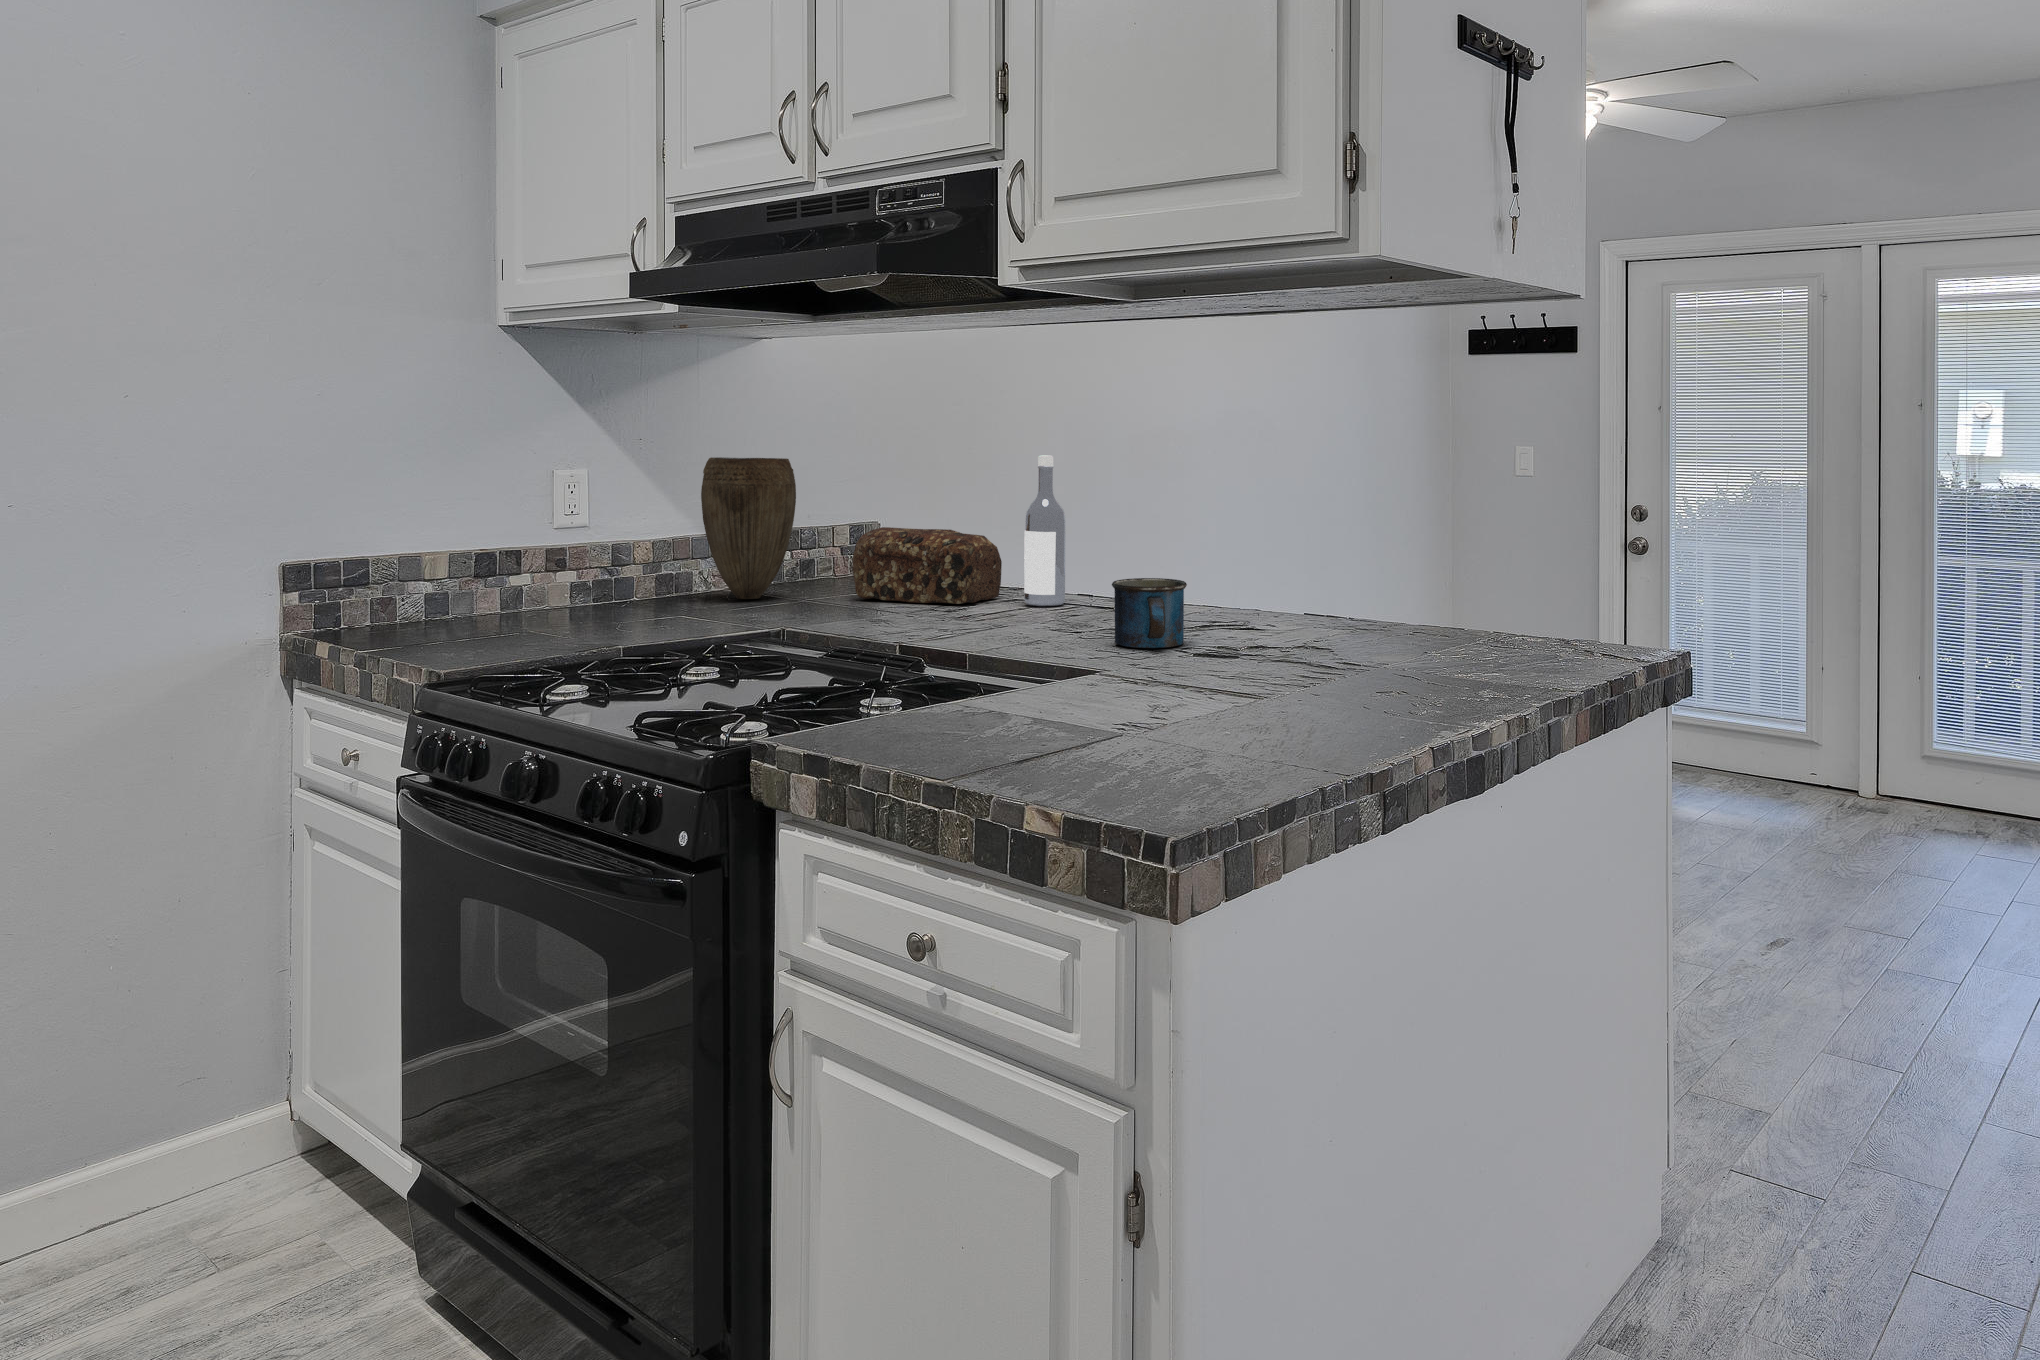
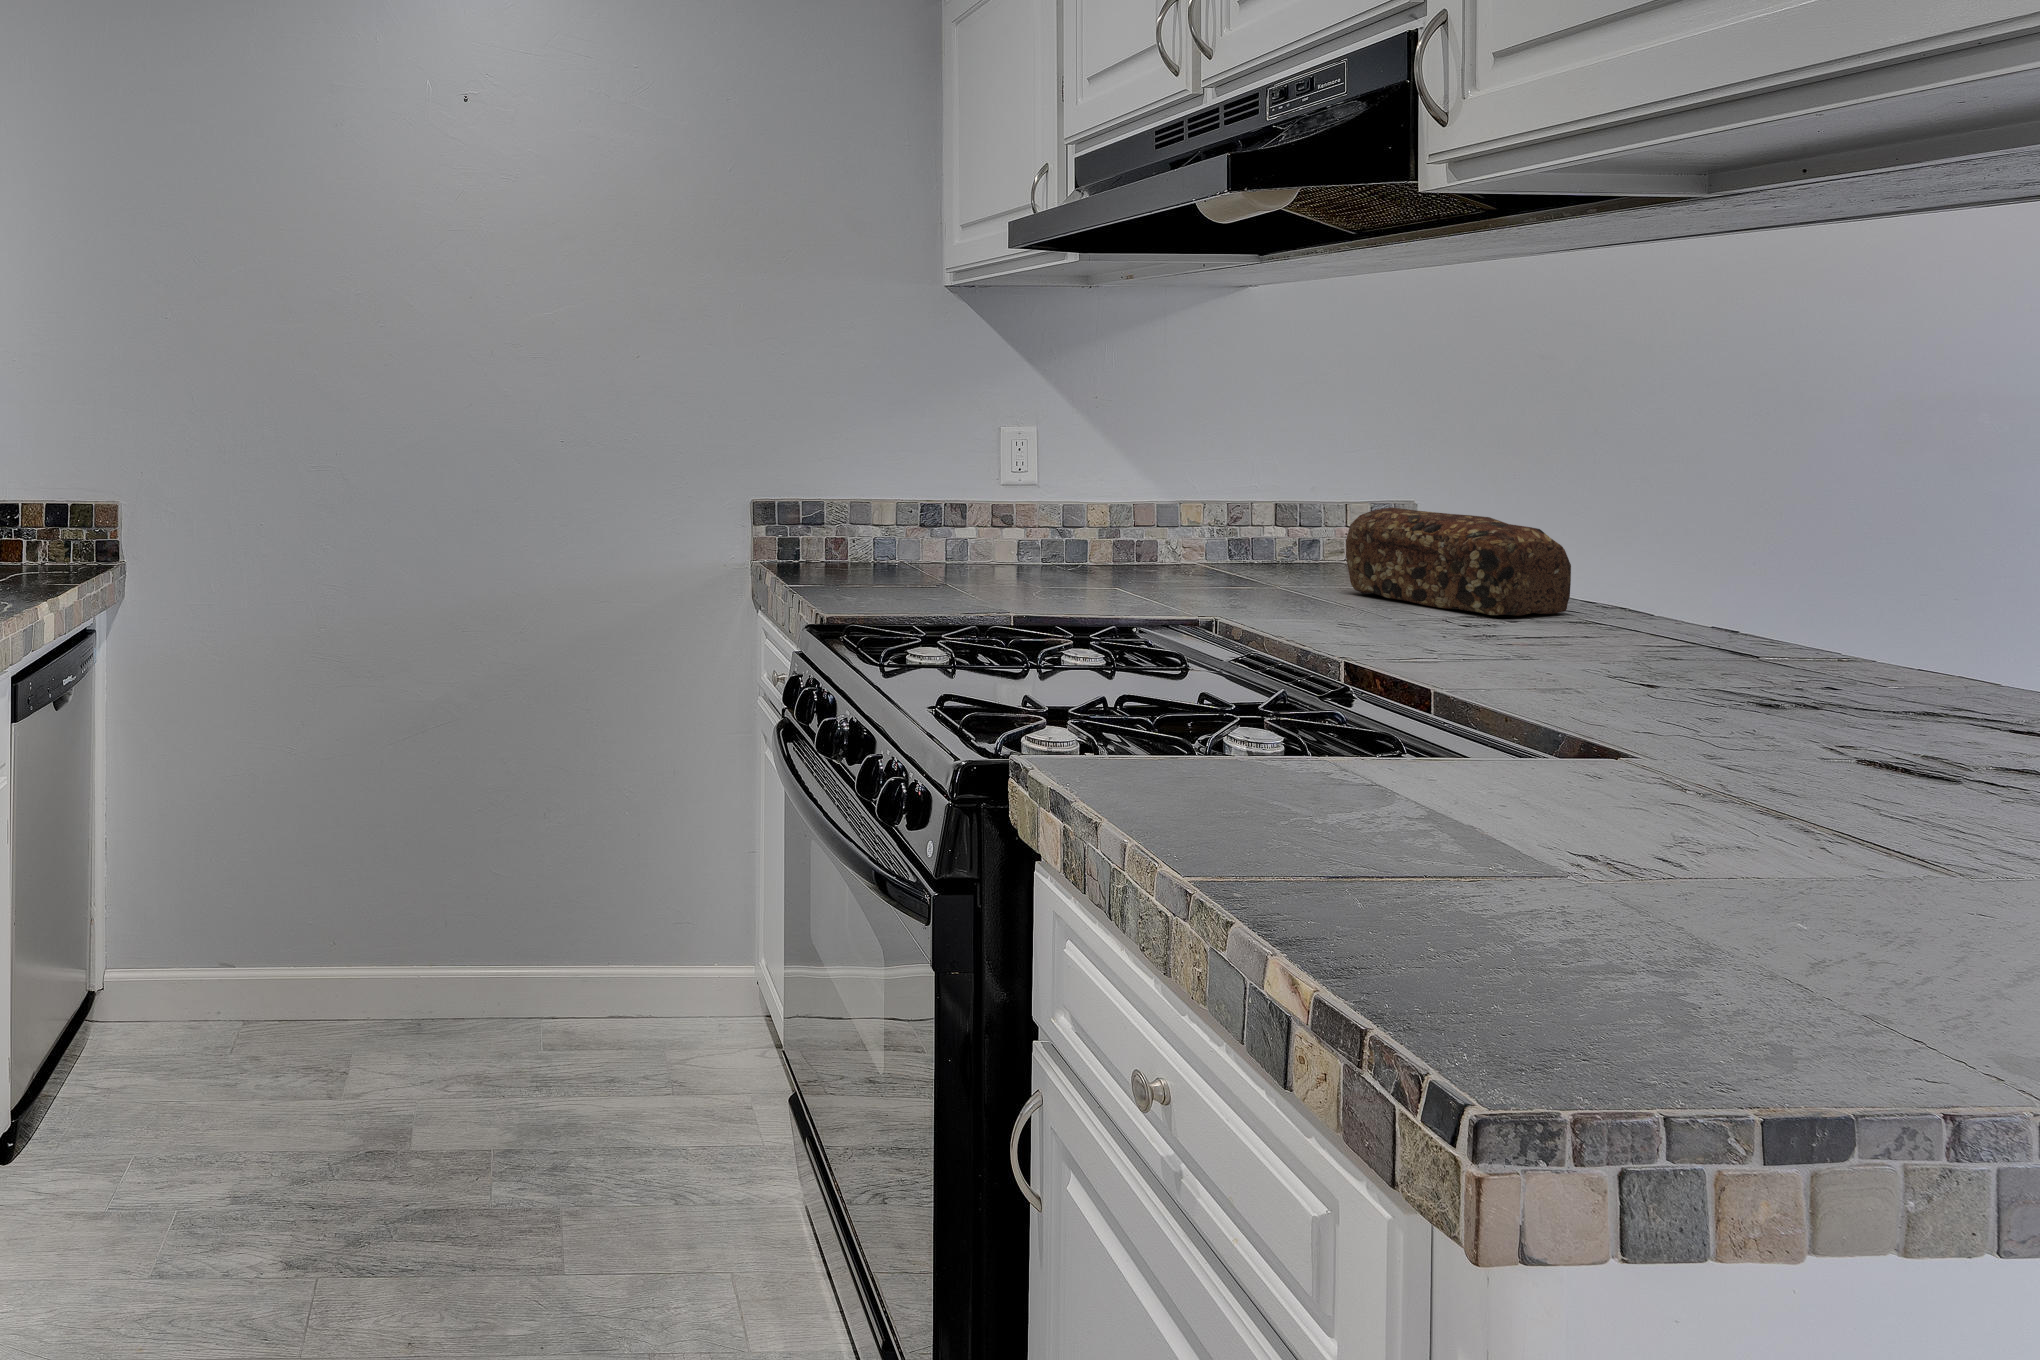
wine bottle: present [1024,455,1066,606] -> none [1599,425,1672,636]
vase: present [701,457,796,599] -> none [1162,417,1277,578]
mug: present [1112,578,1187,648] -> none [1697,616,1856,734]

